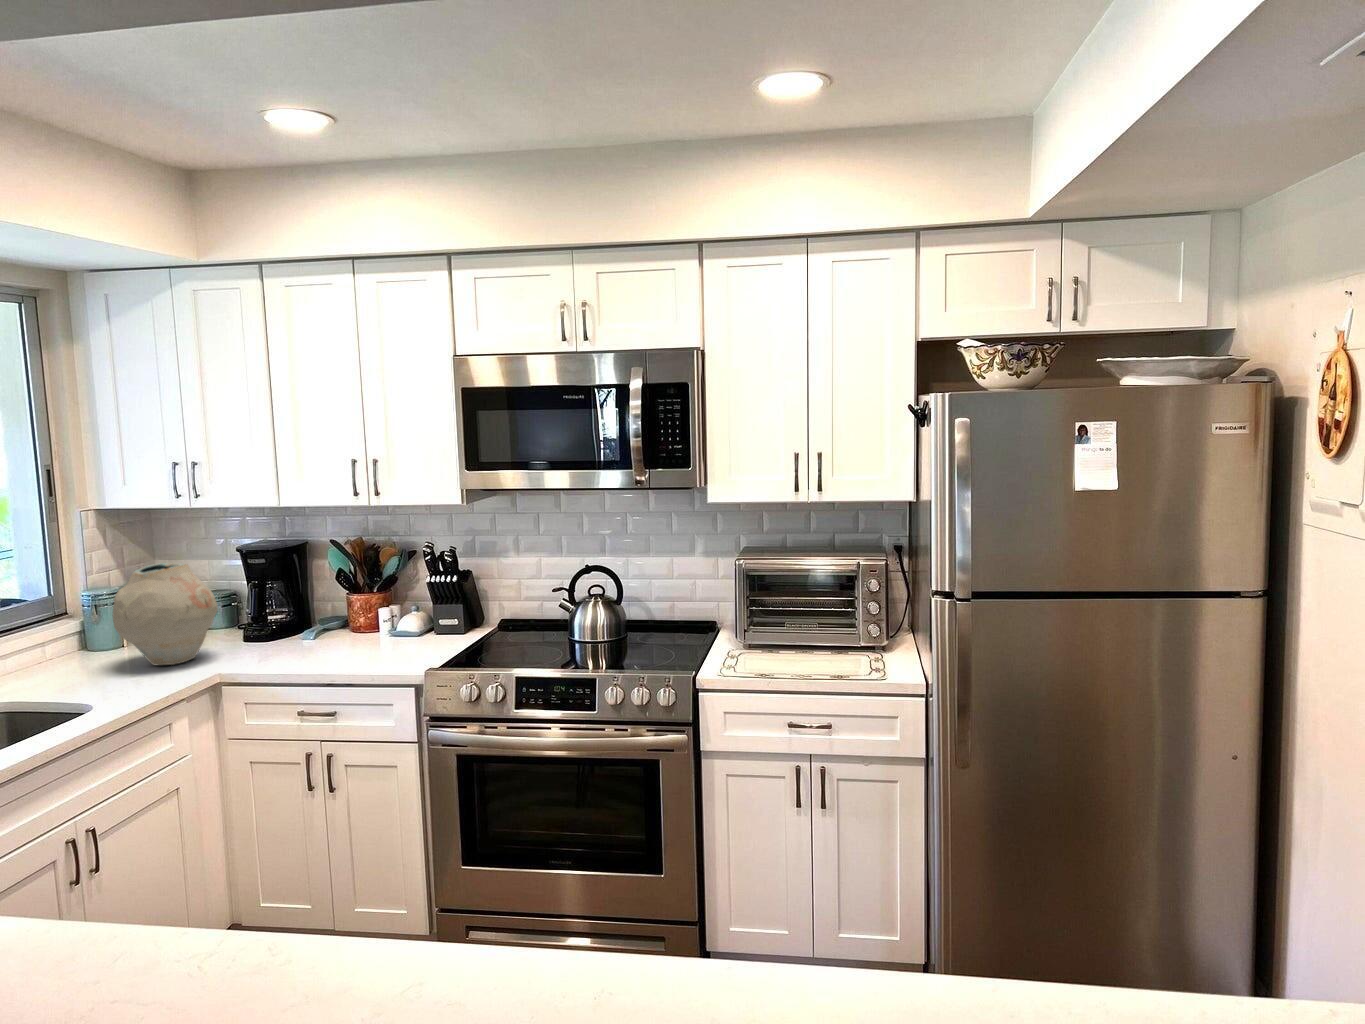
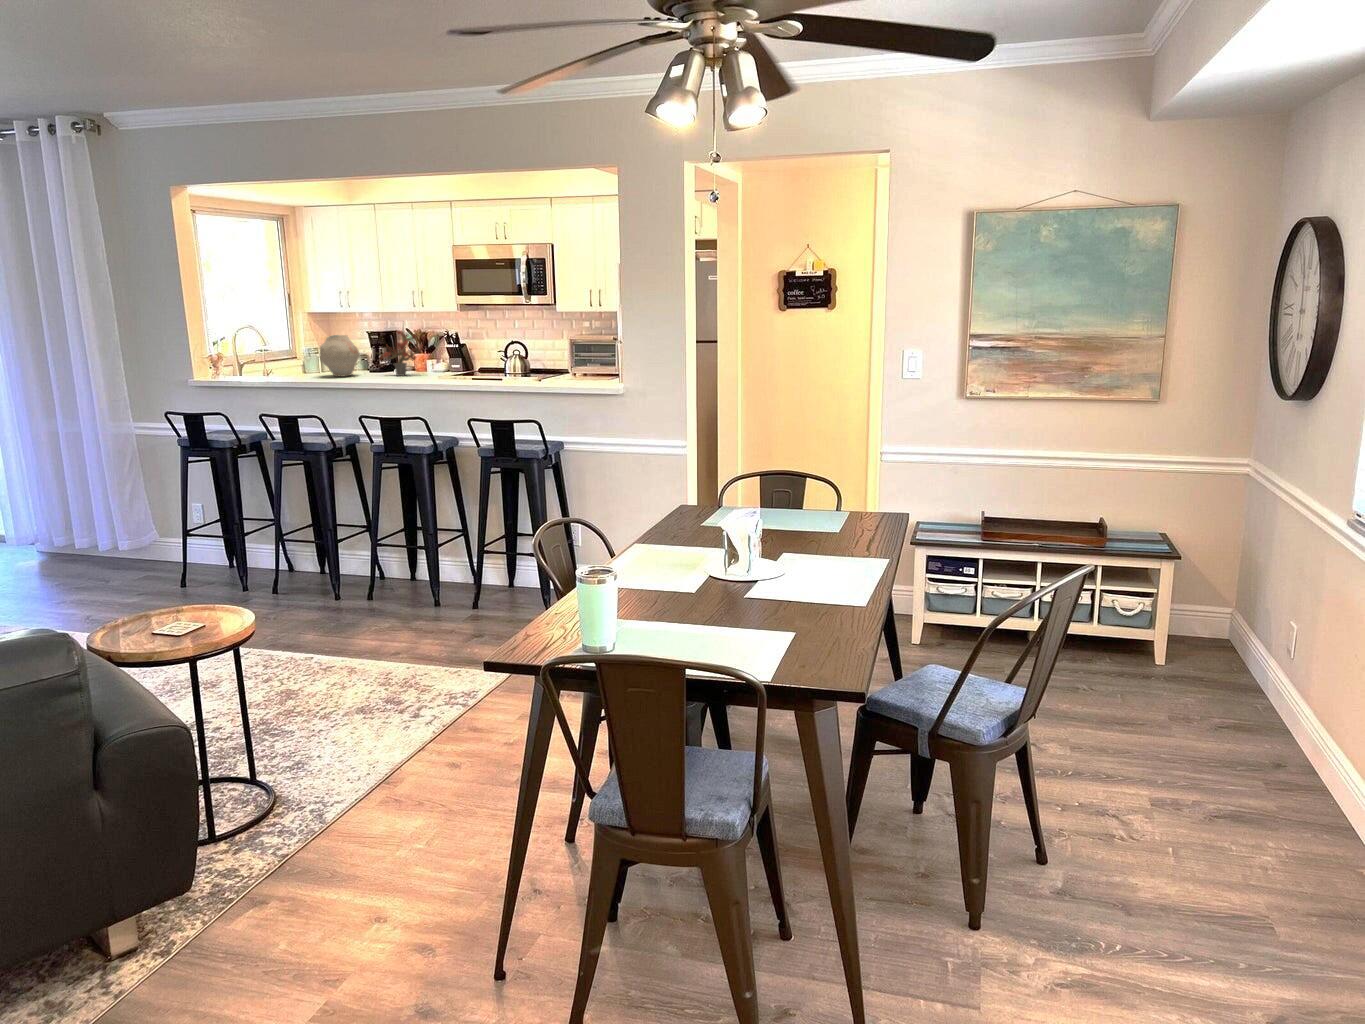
potted plant: none [253,525,381,657] -> present [381,330,422,376]

